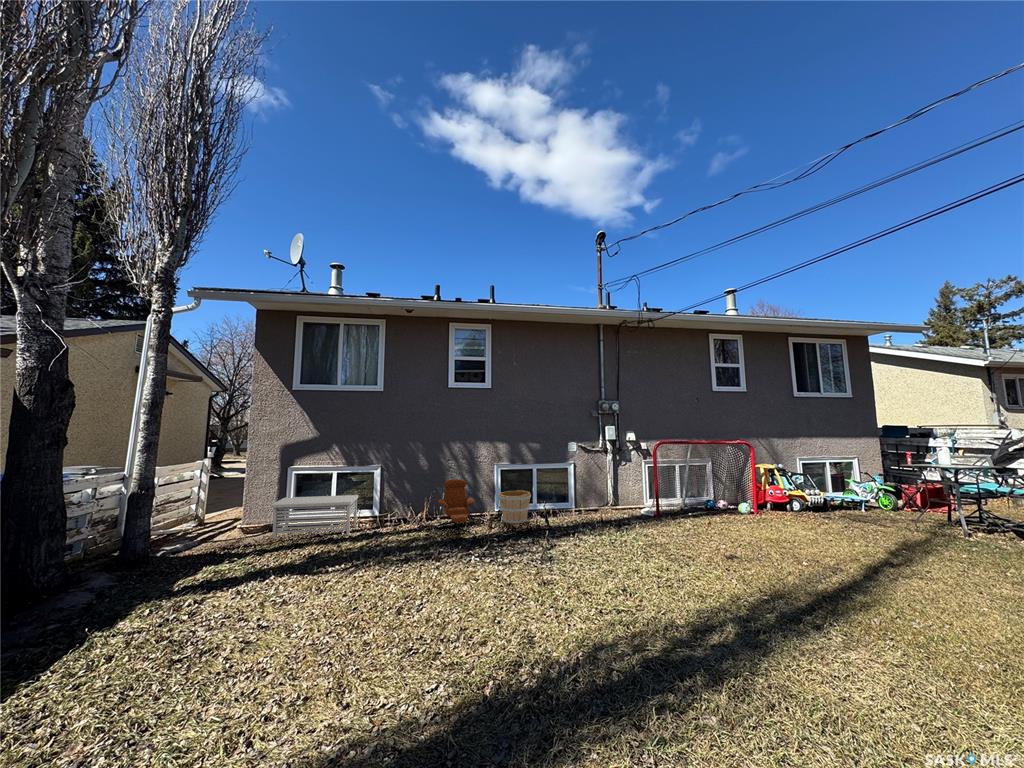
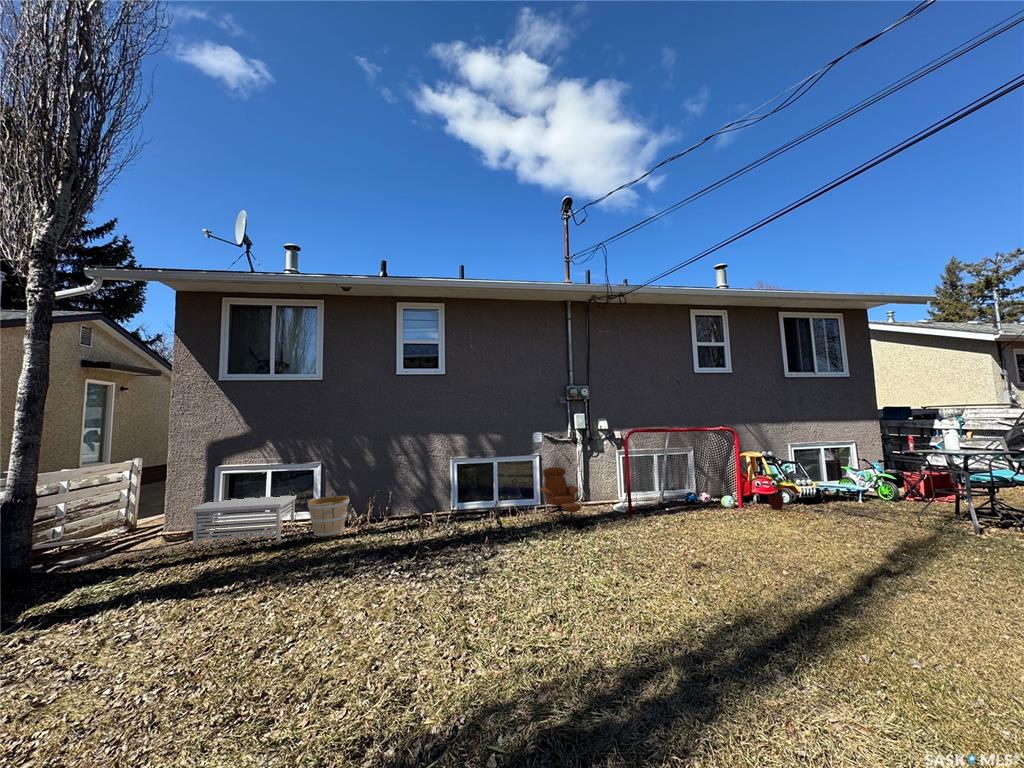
lounge chair: present [438,479,474,535] -> present [541,467,582,525]
potted plant: none [766,483,808,516] -> present [751,473,795,510]
wooden bucket: present [498,490,531,524] -> present [308,495,349,537]

